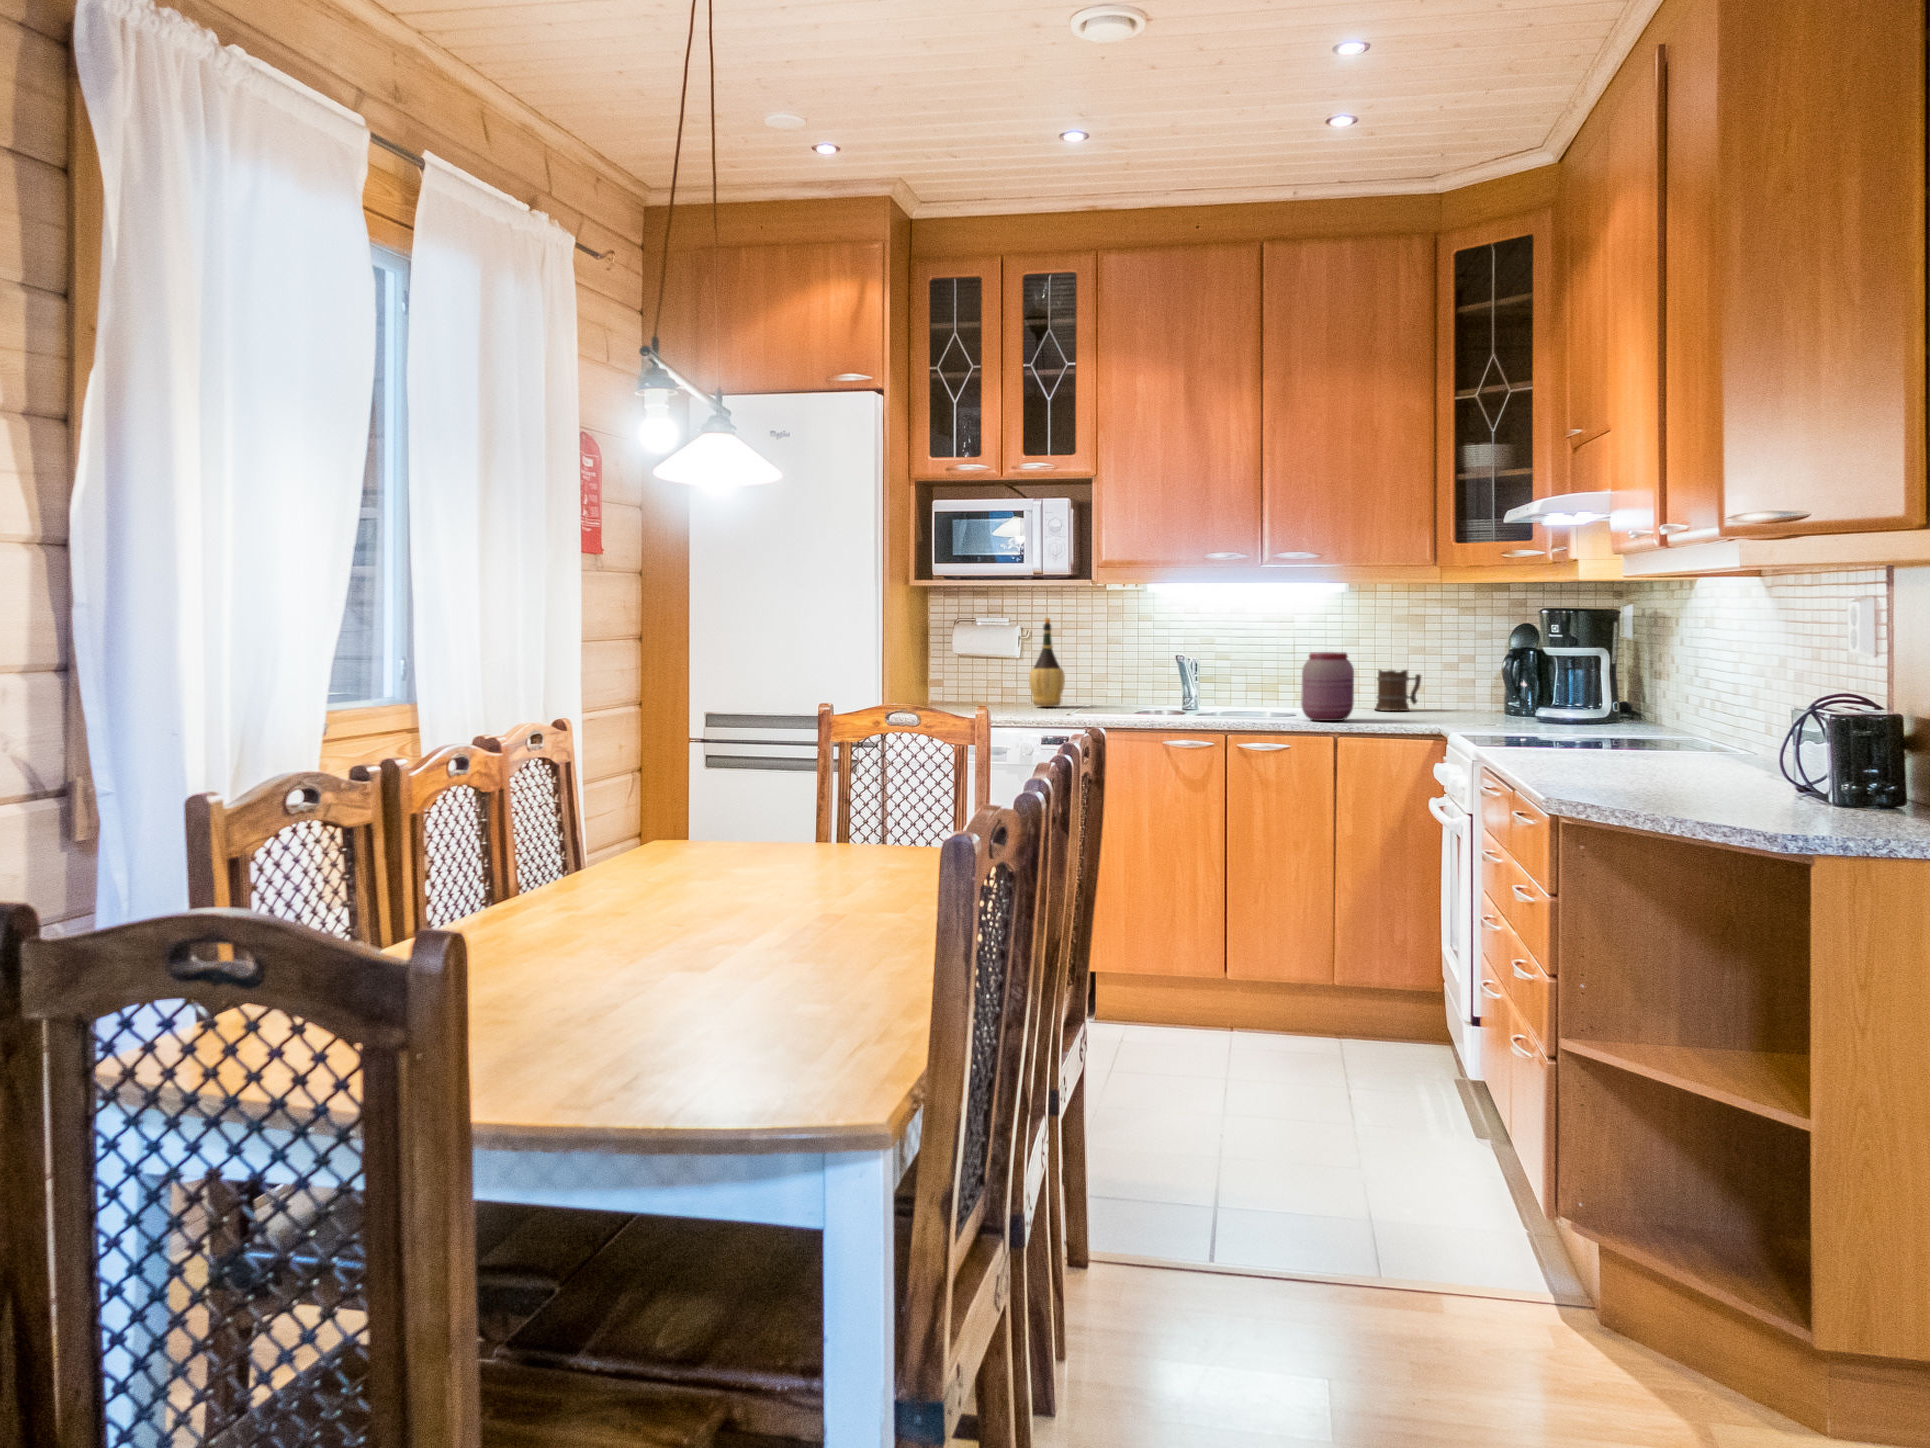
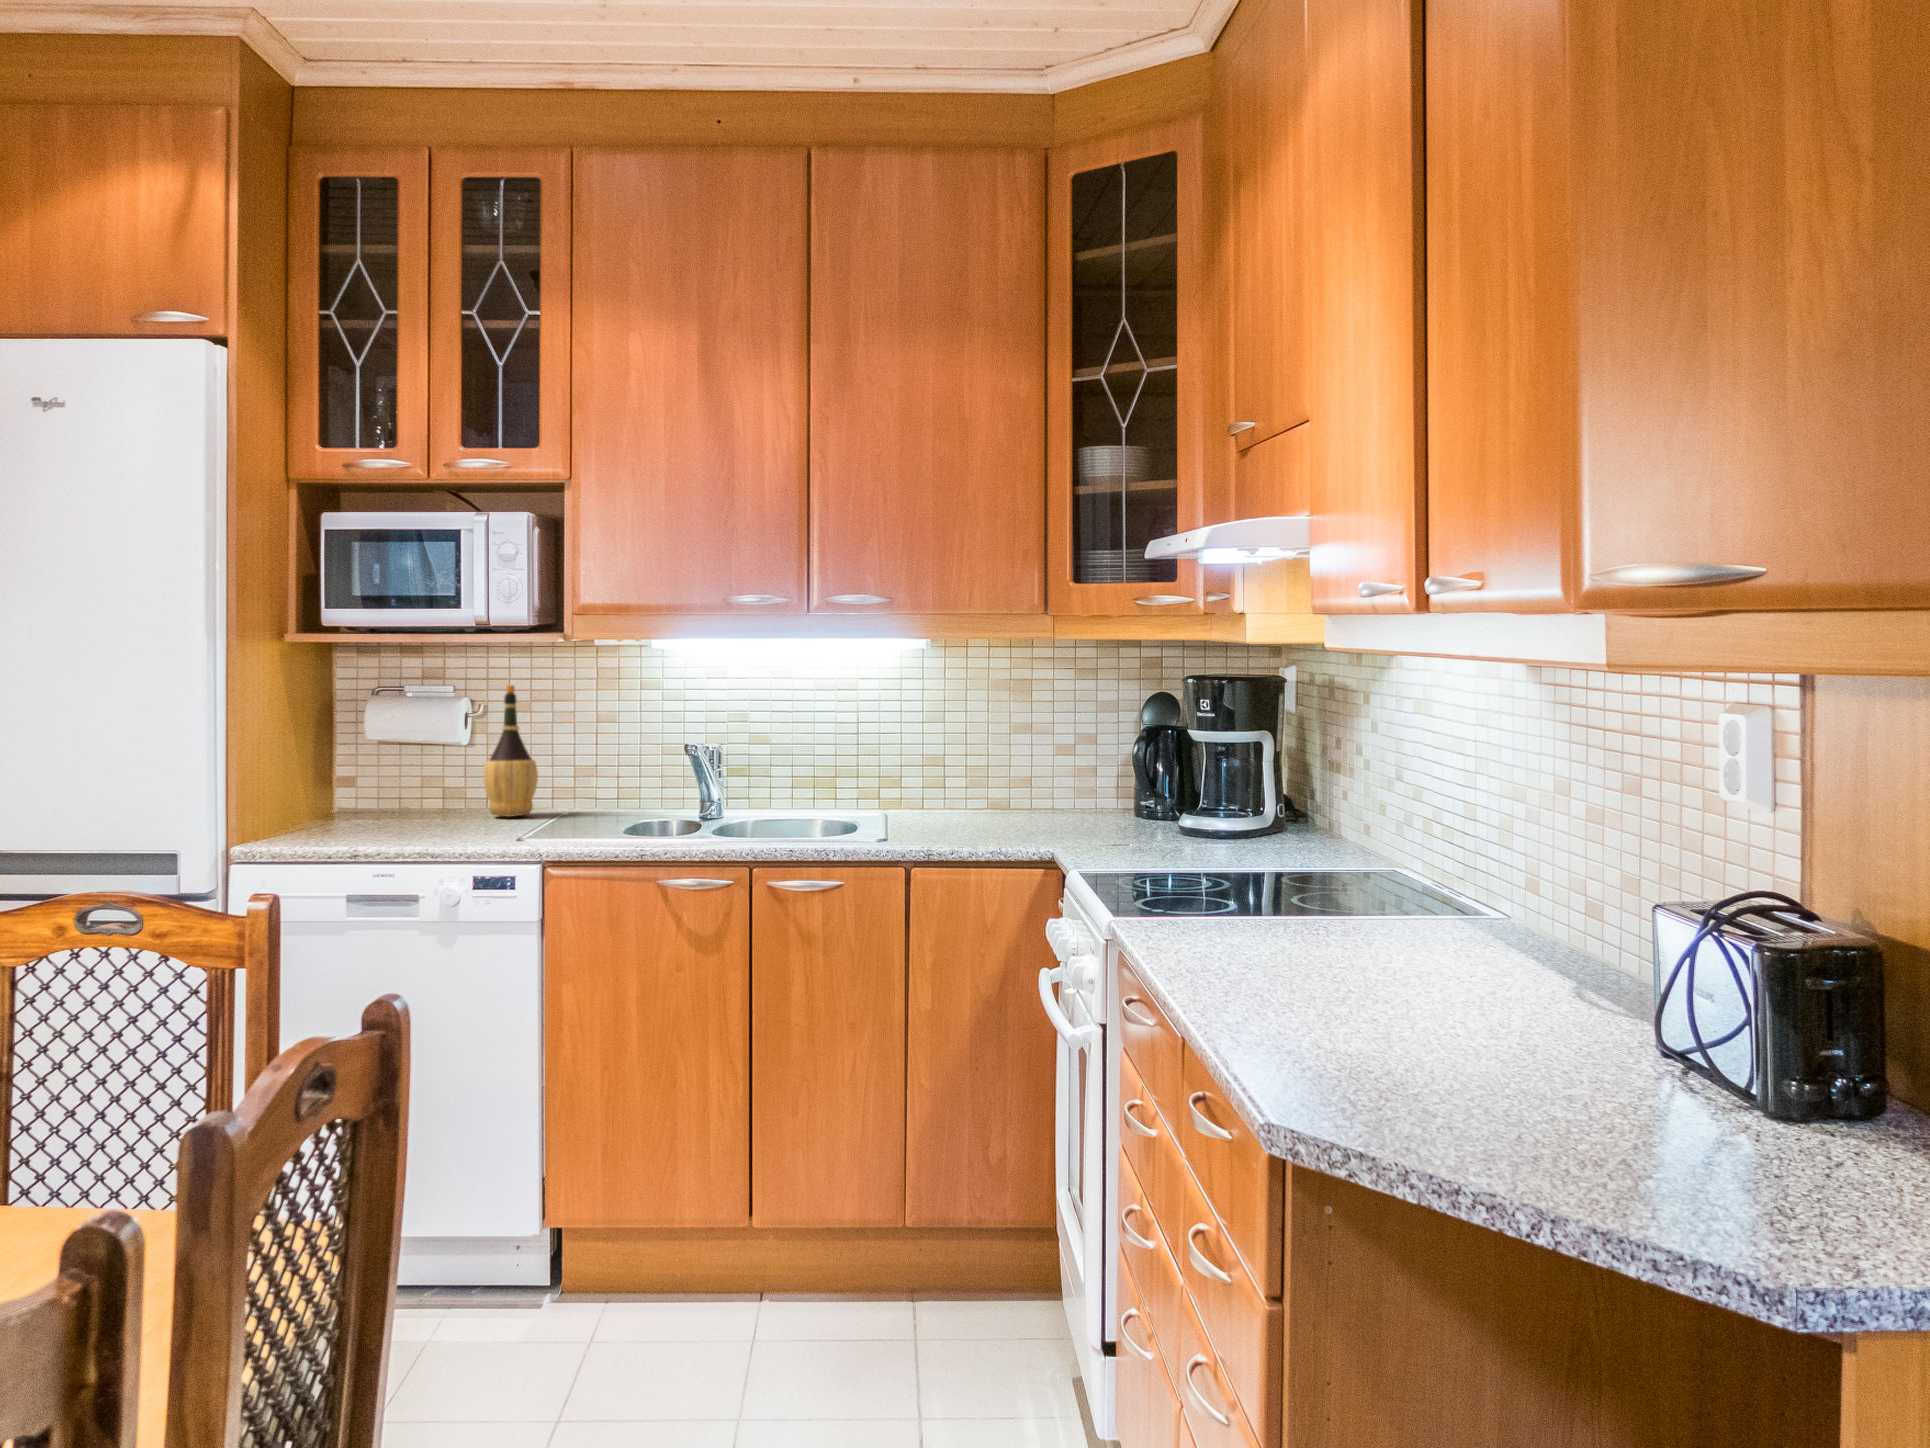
jar: present [1301,652,1354,721] -> none [874,738,947,839]
mug: present [1375,670,1421,711] -> none [972,755,1033,813]

